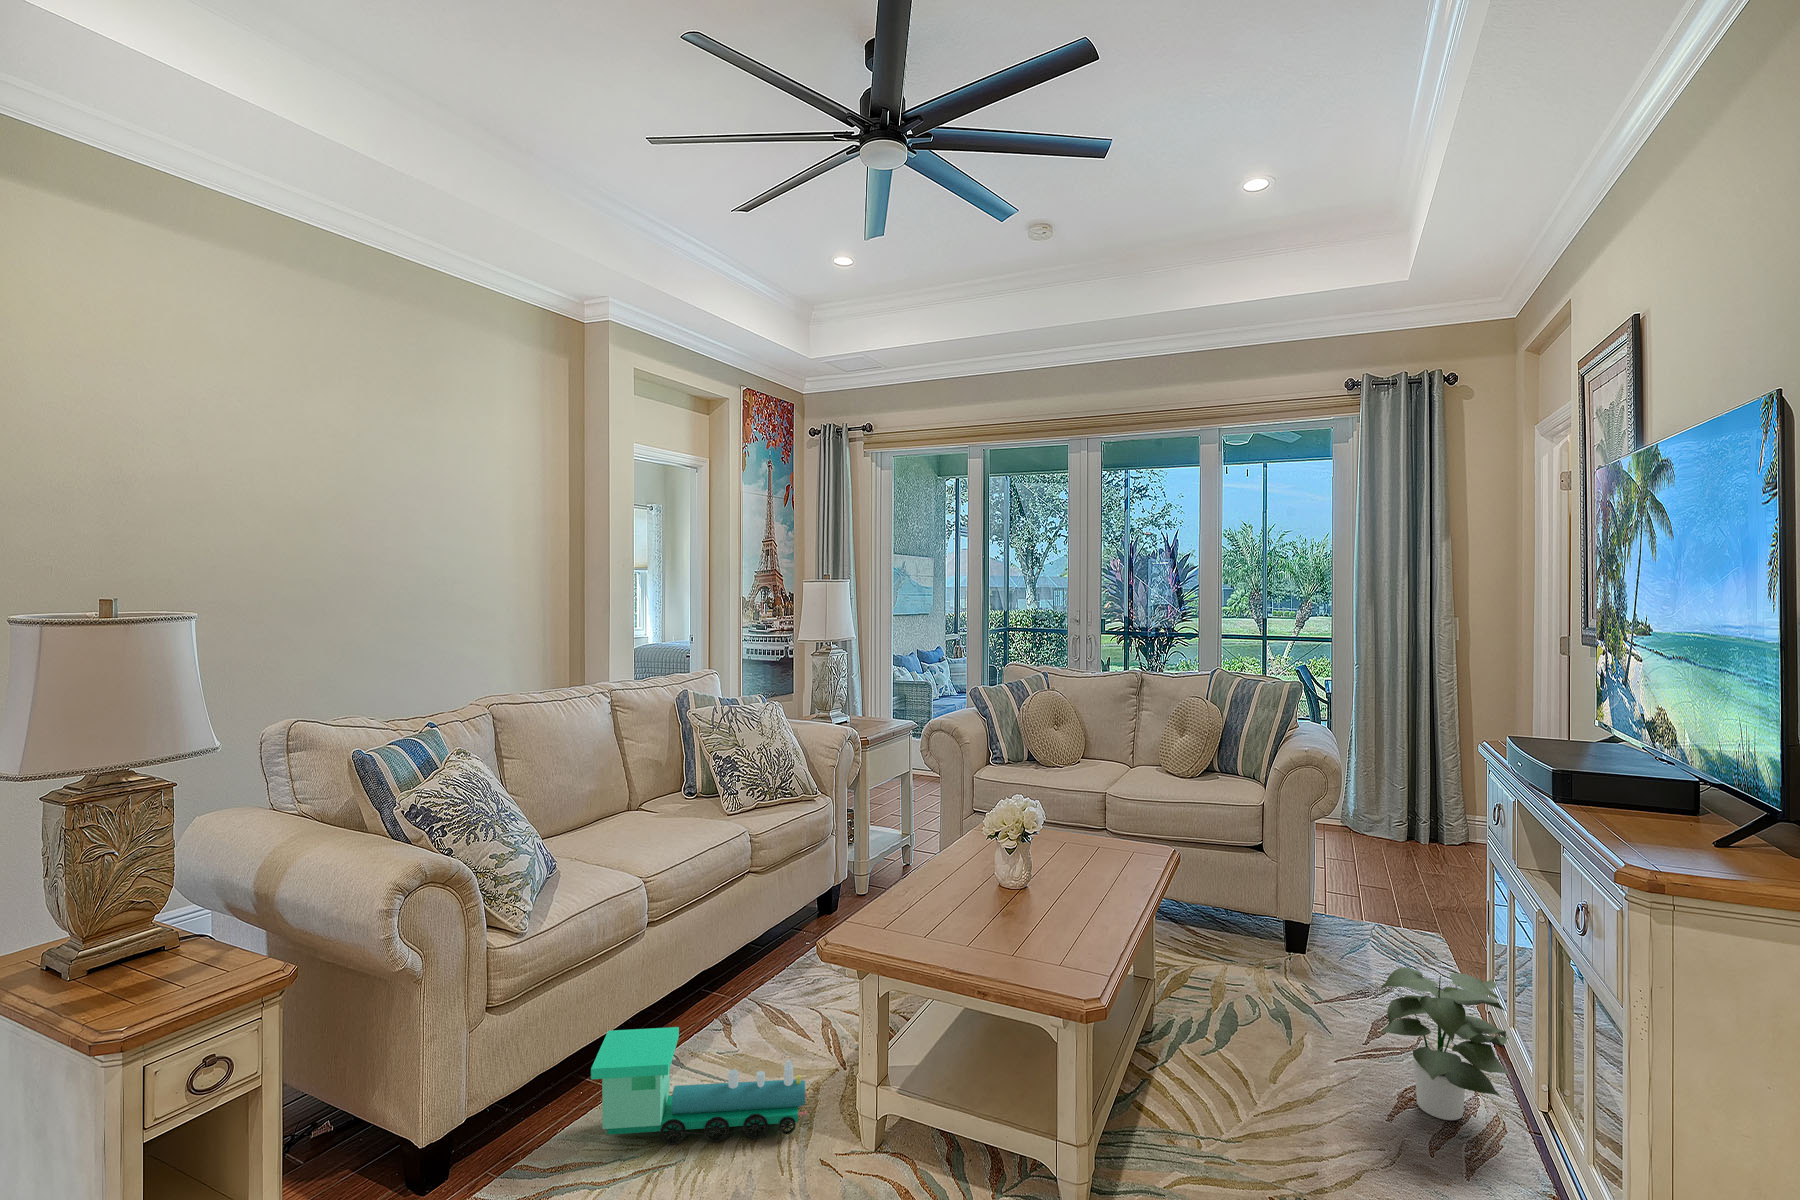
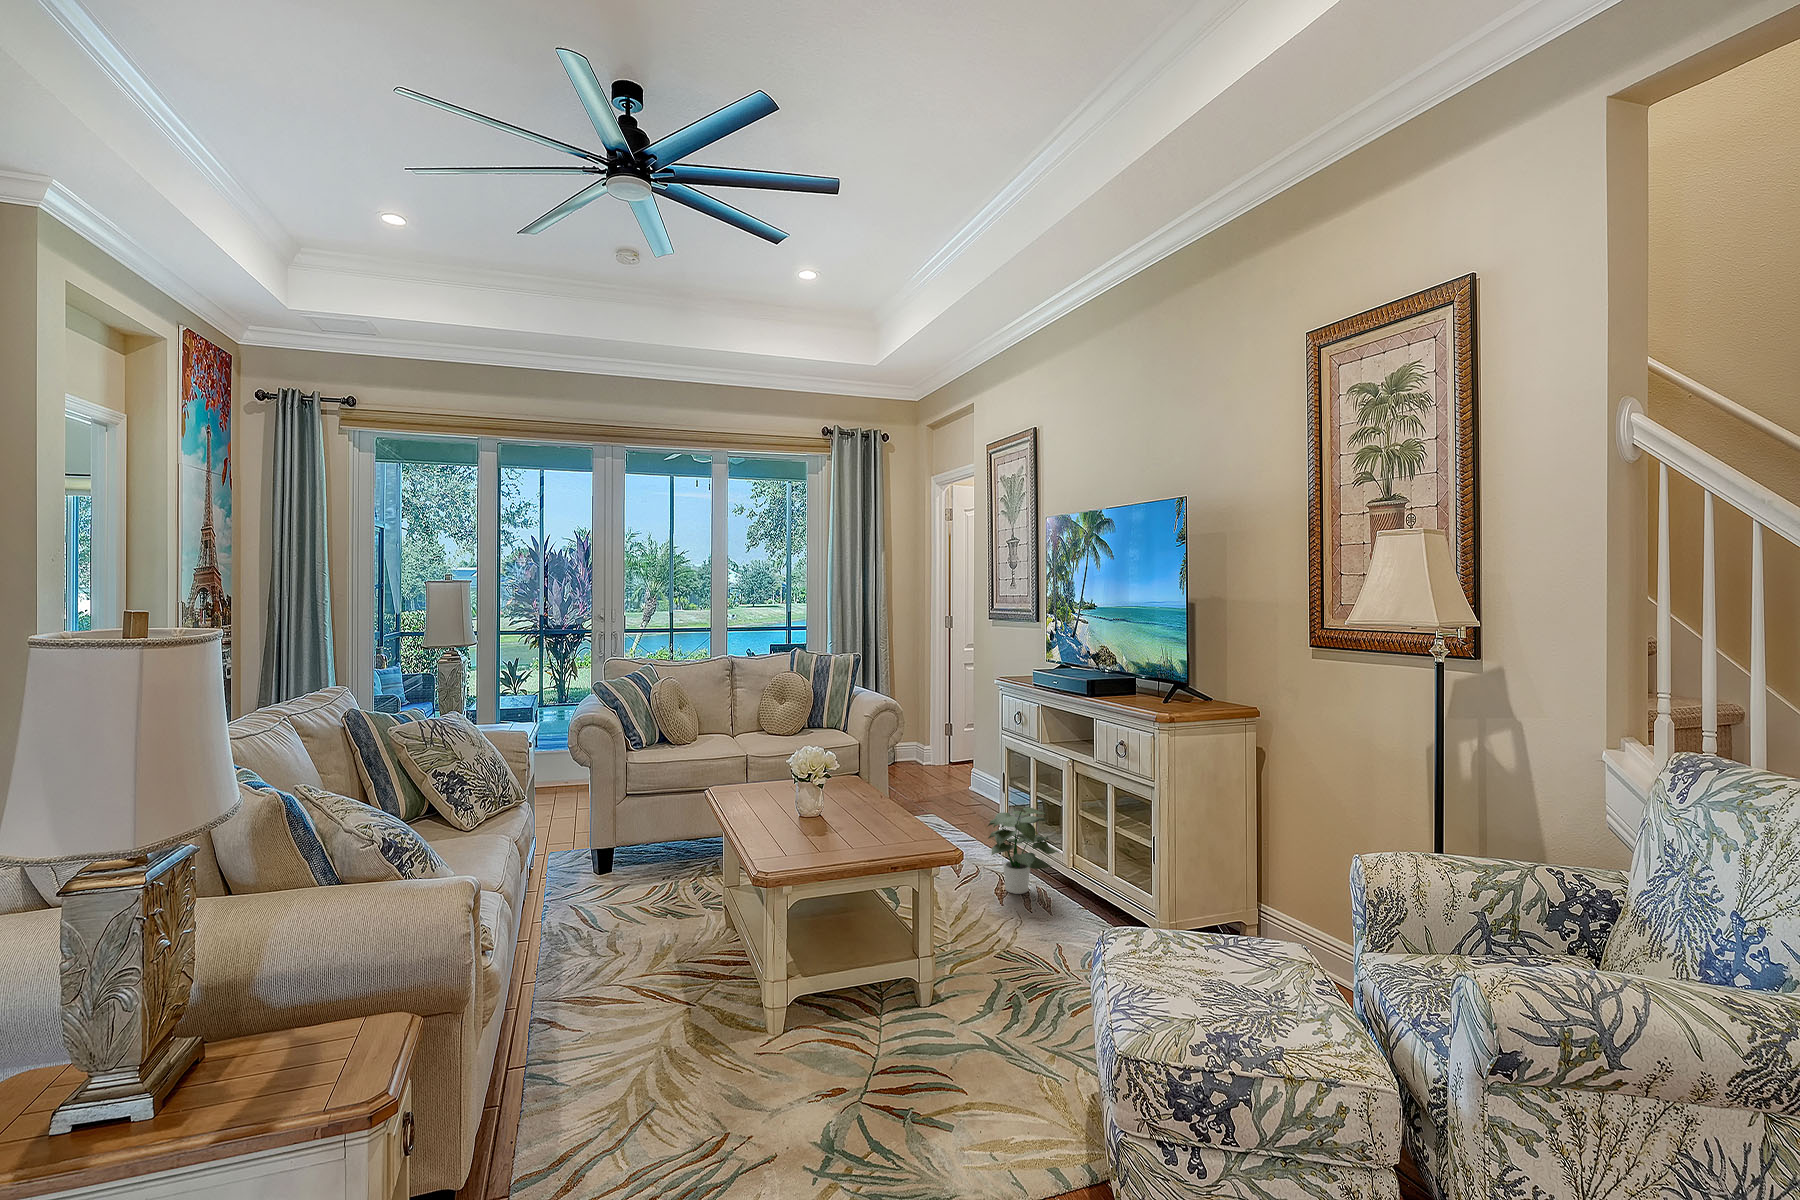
toy train: present [591,1027,807,1144] -> none [538,993,723,1116]

